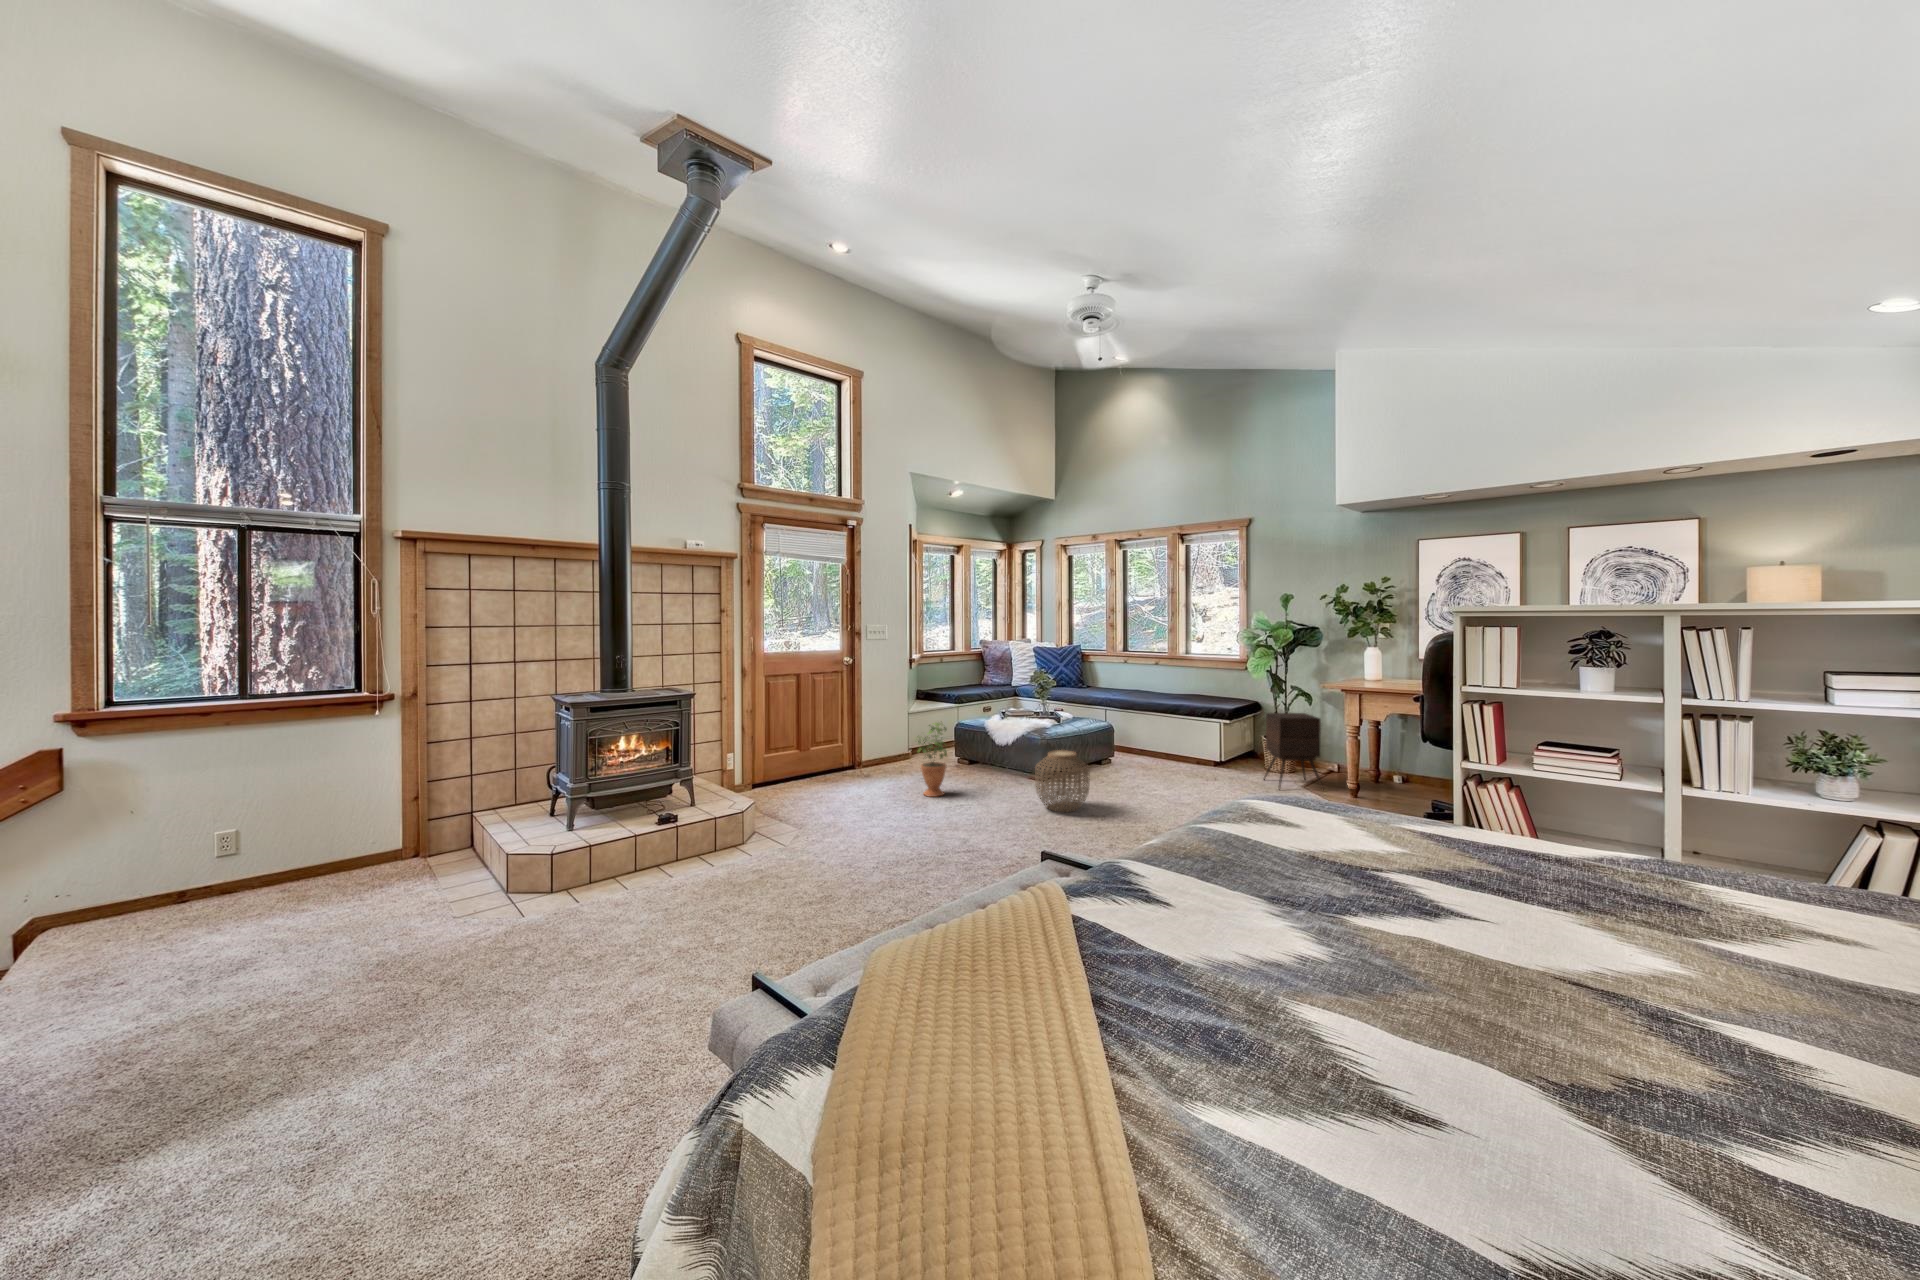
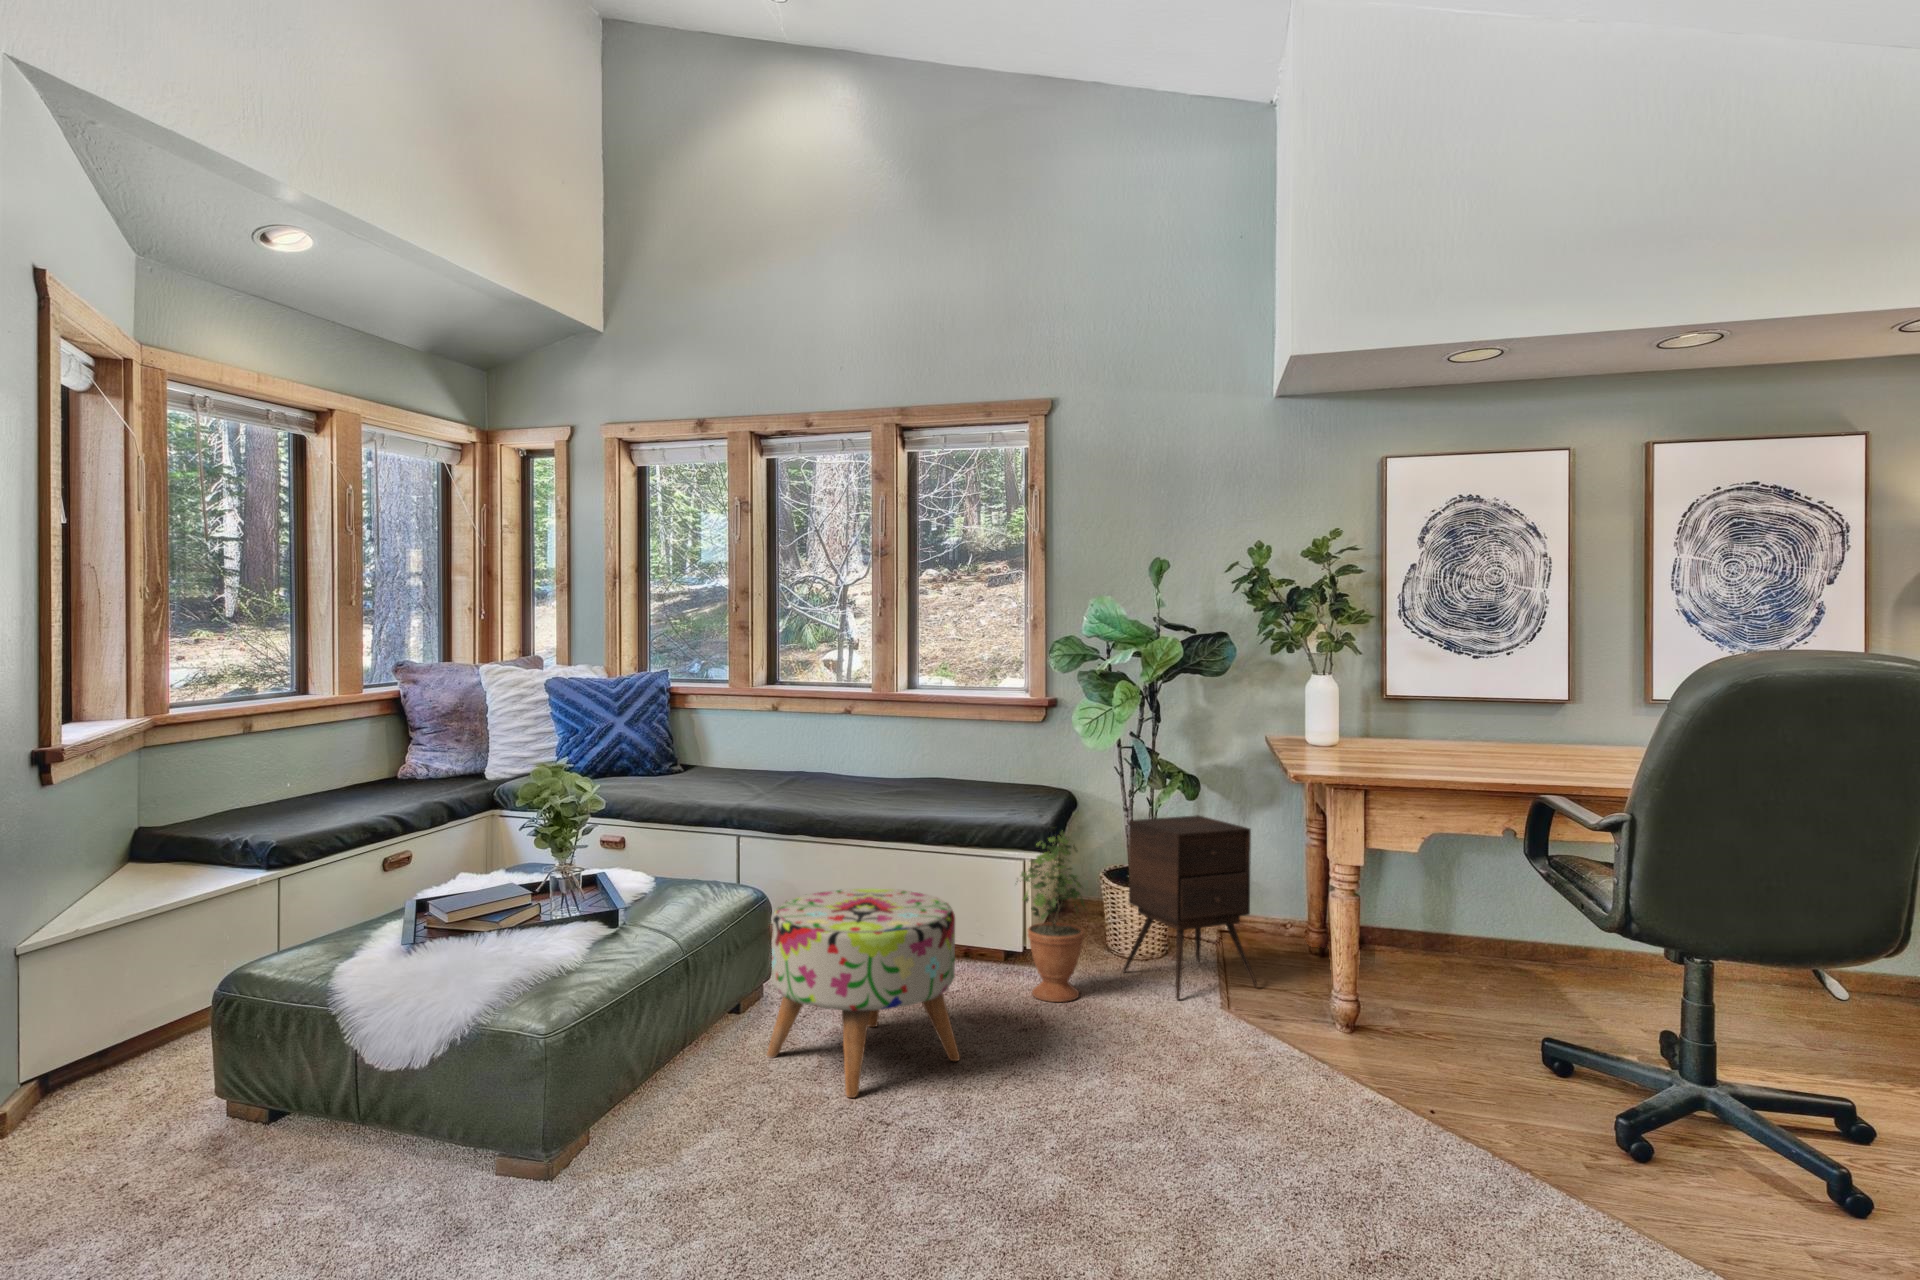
potted plant: present [917,723,947,797] -> present [1021,830,1085,1002]
ottoman: none [1095,729,1166,798] -> present [766,888,960,1098]
woven basket: present [1035,750,1090,812] -> none [620,994,796,1205]

